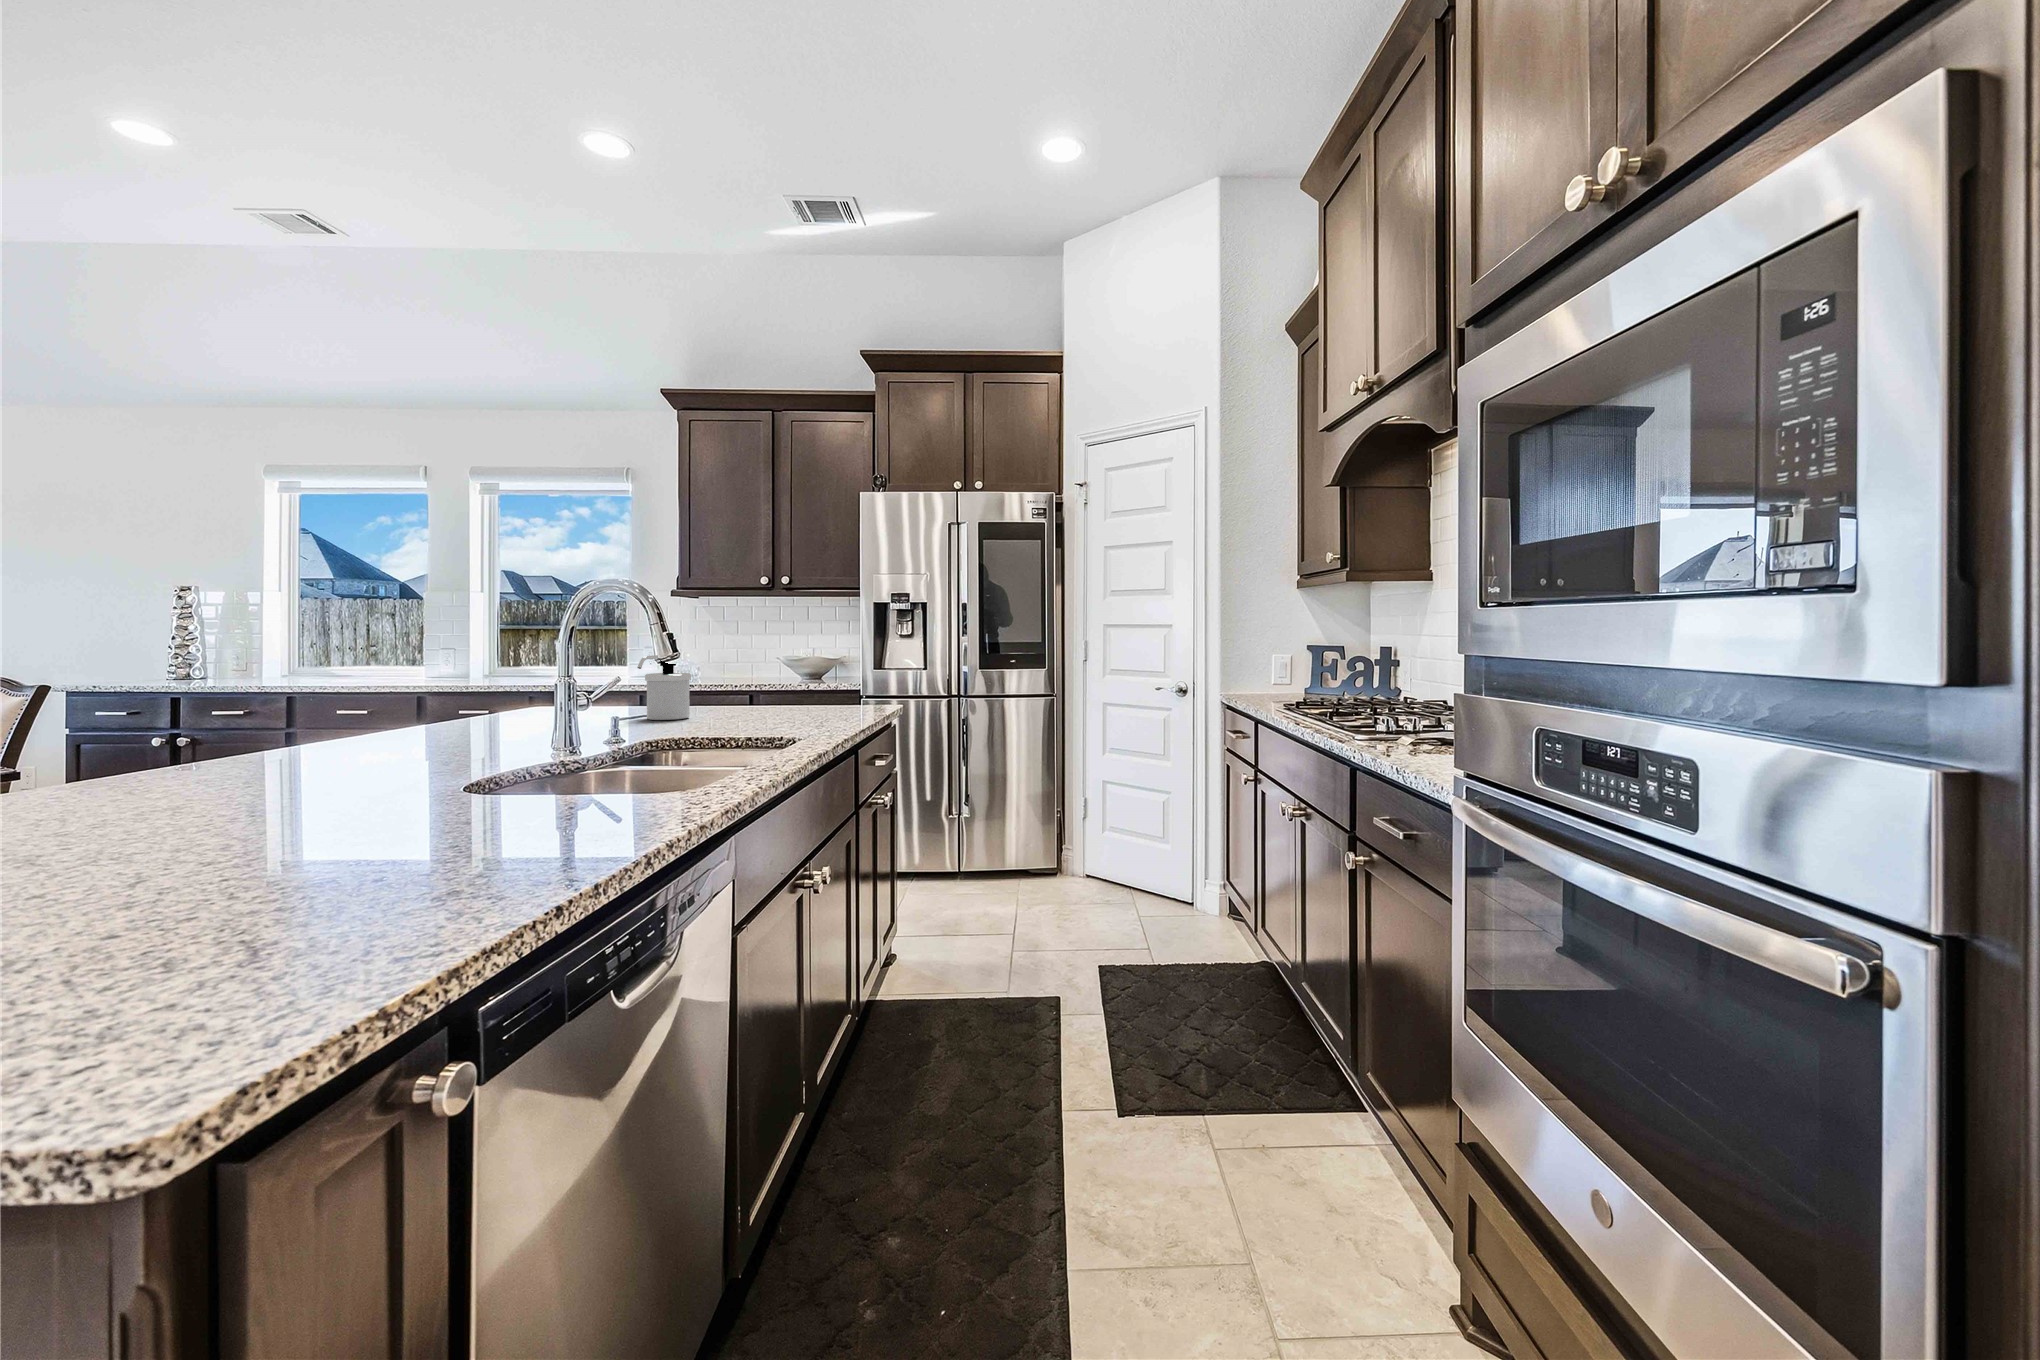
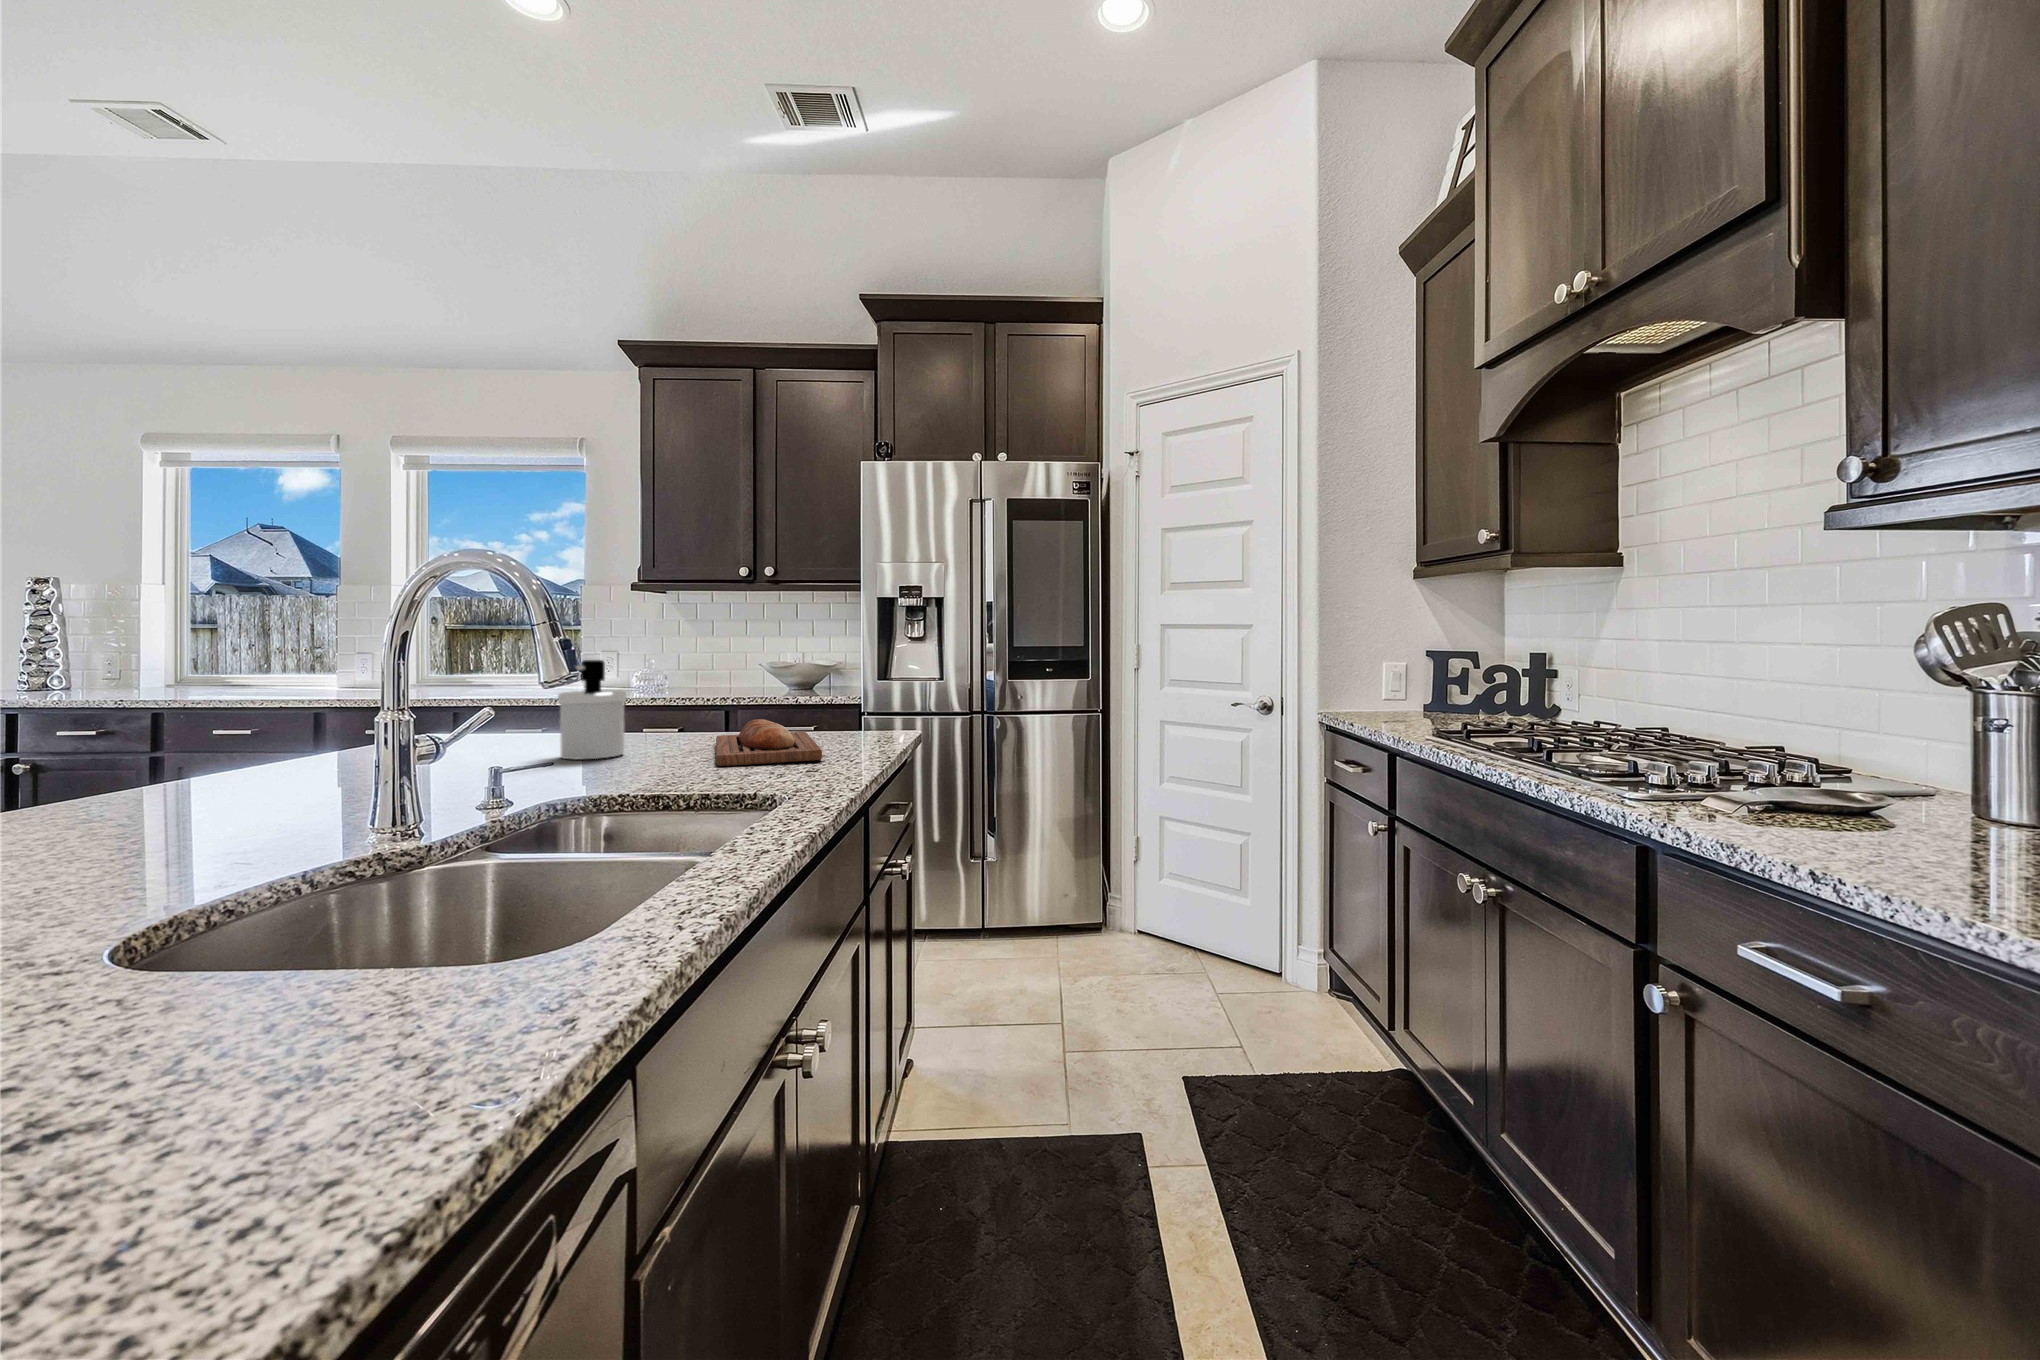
bread loaf: none [752,695,827,724] -> present [716,719,822,766]

